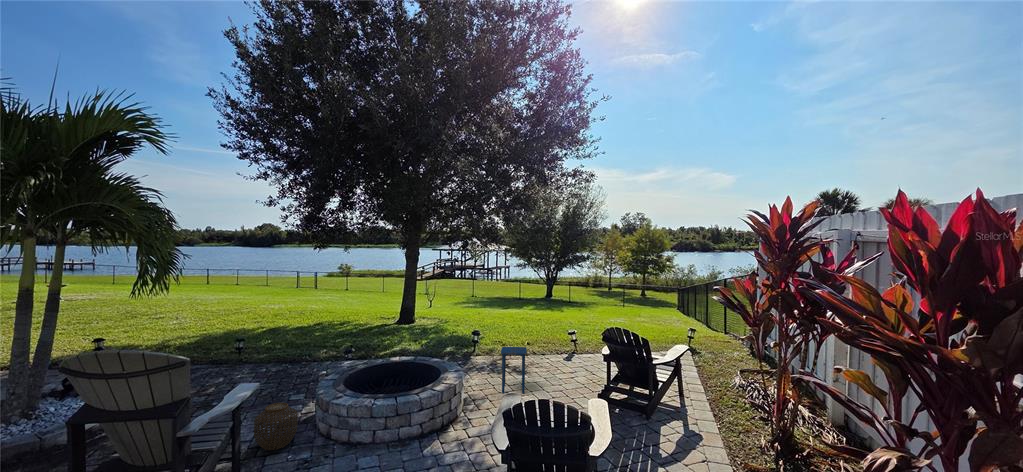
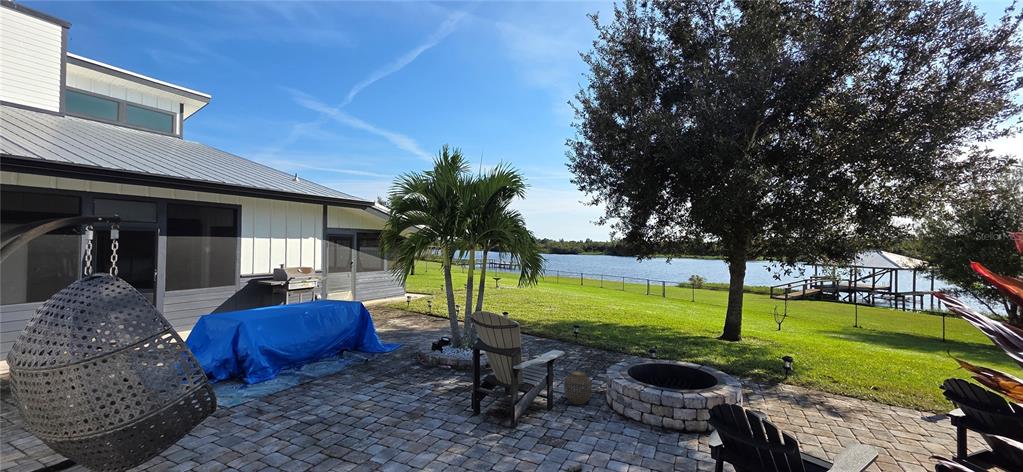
side table: present [501,347,527,394] -> none [796,376,838,435]

